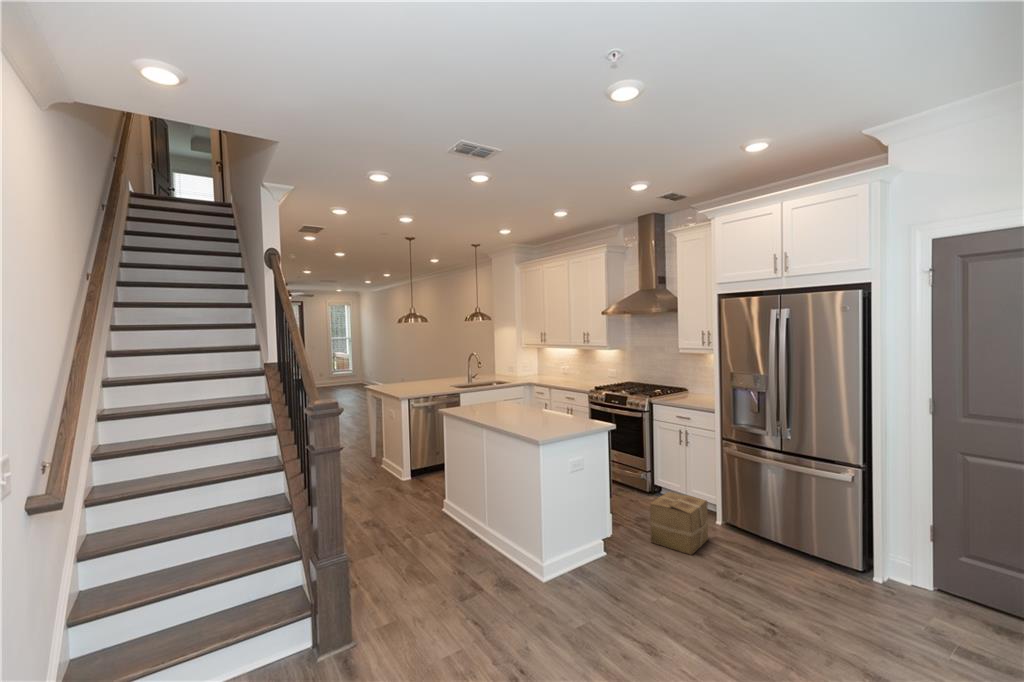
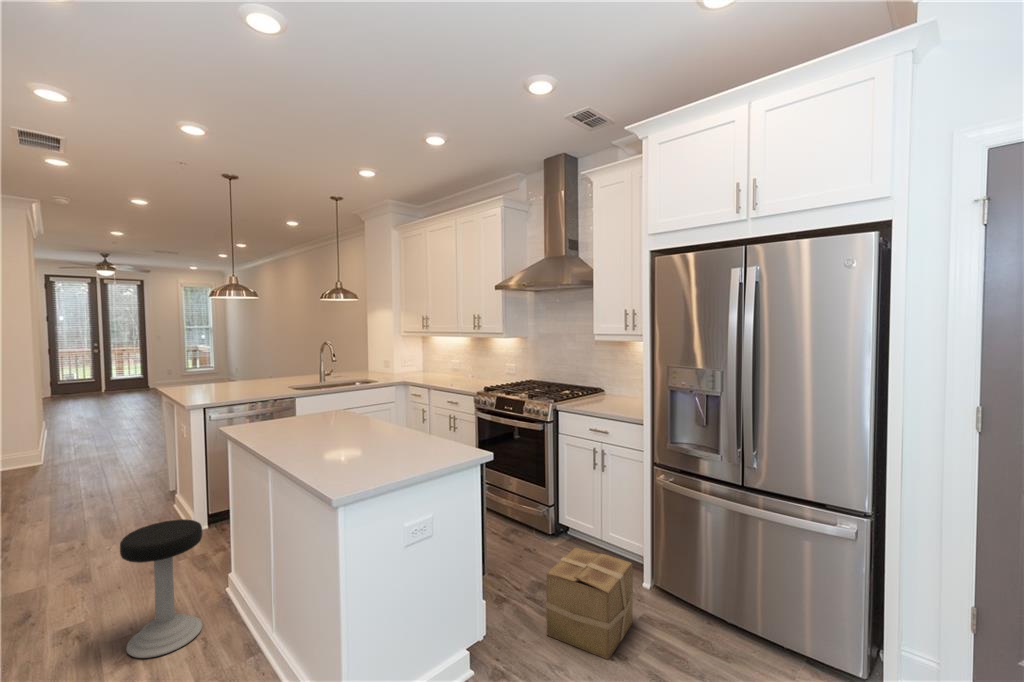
stool: none [401,465,441,539] -> present [120,519,202,658]

